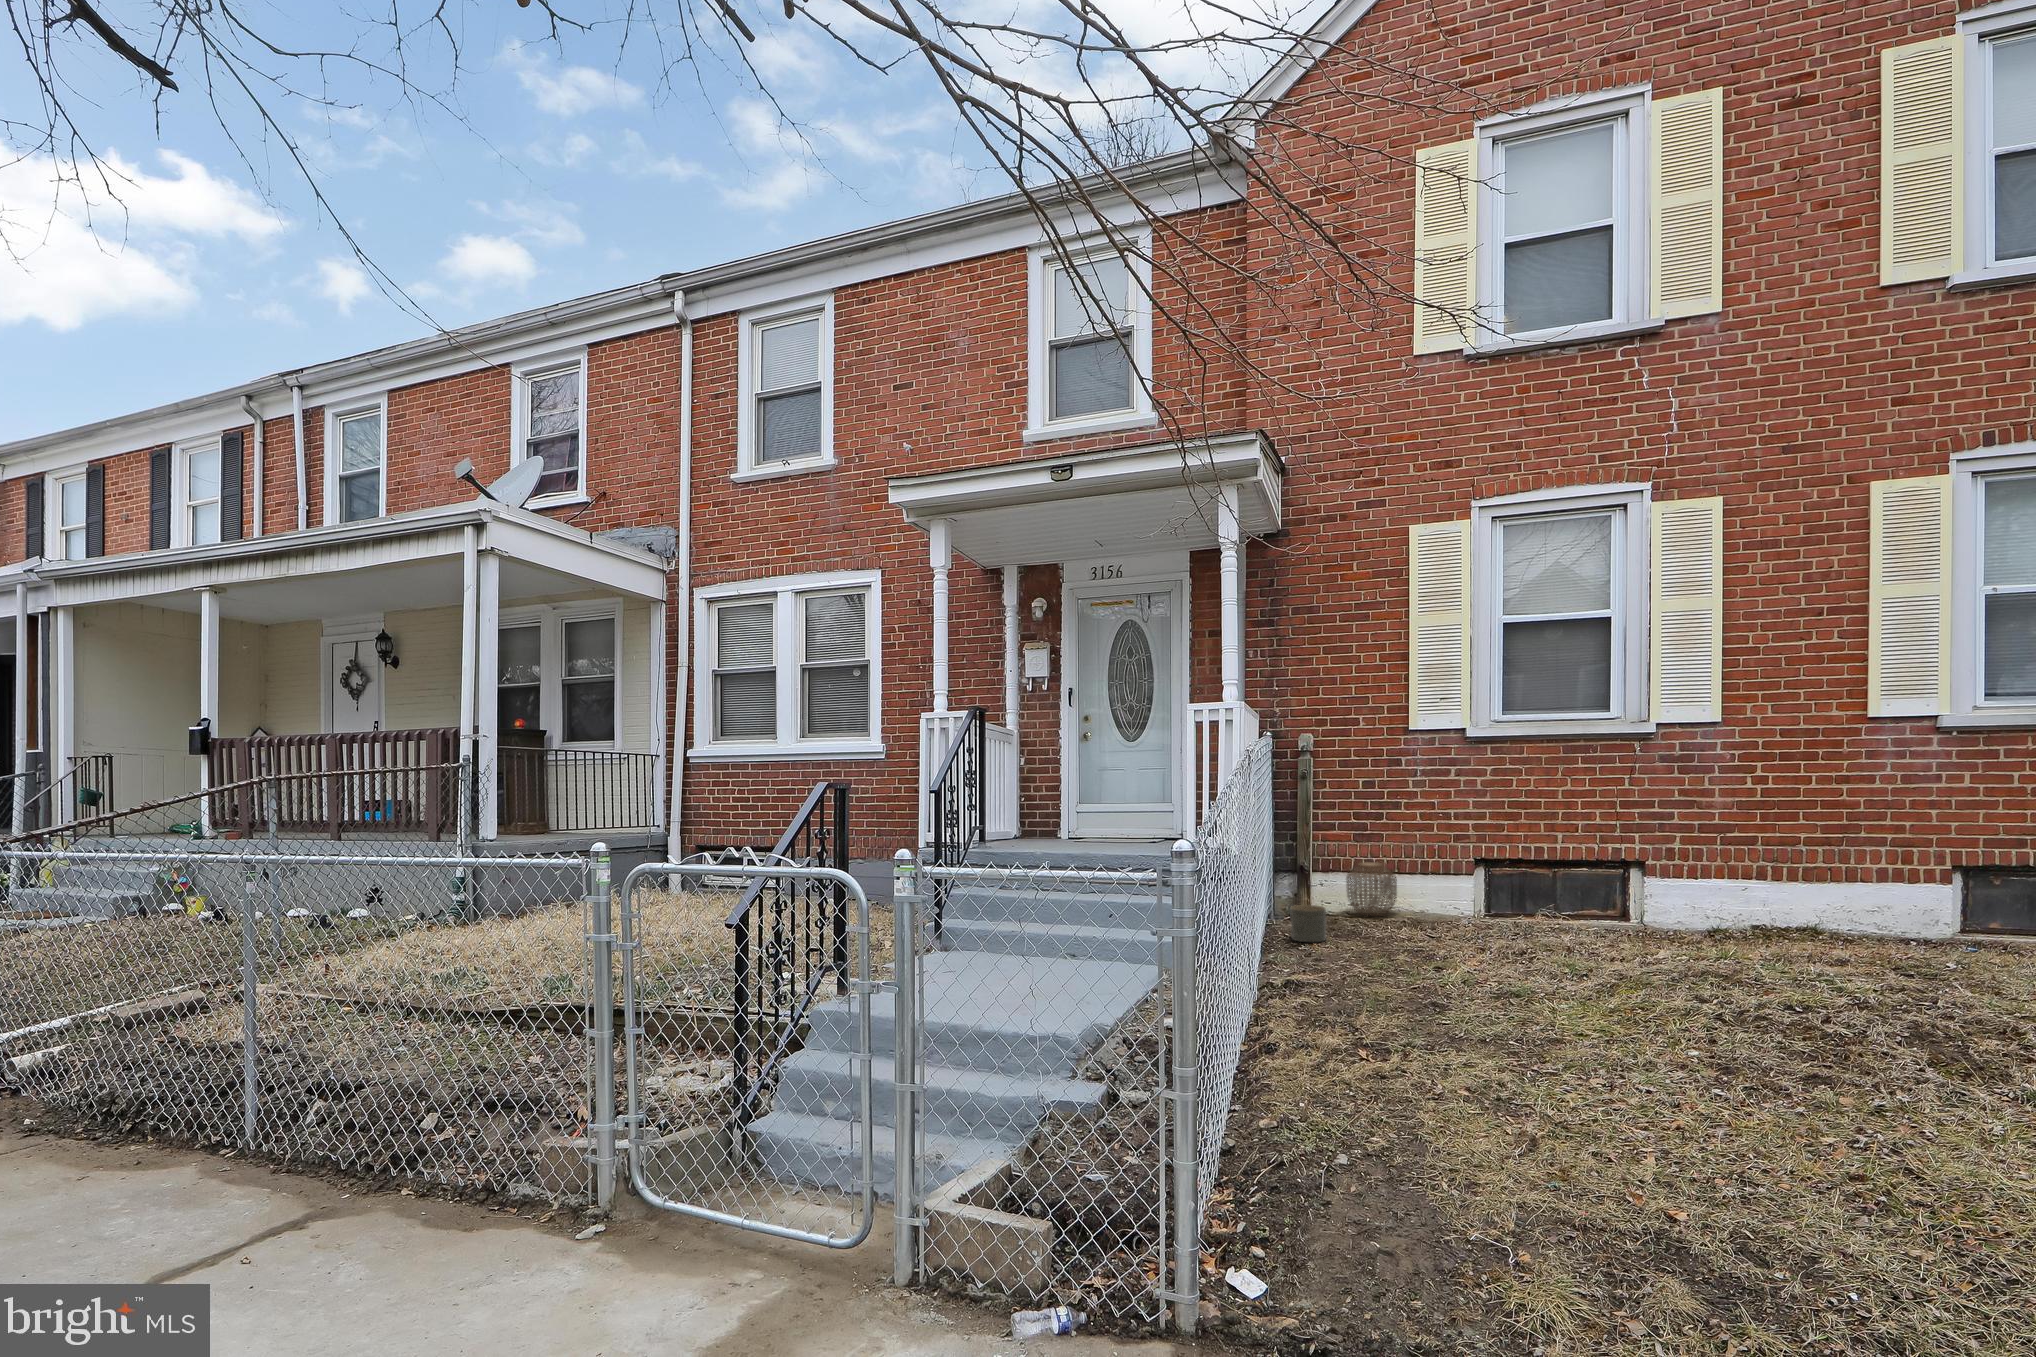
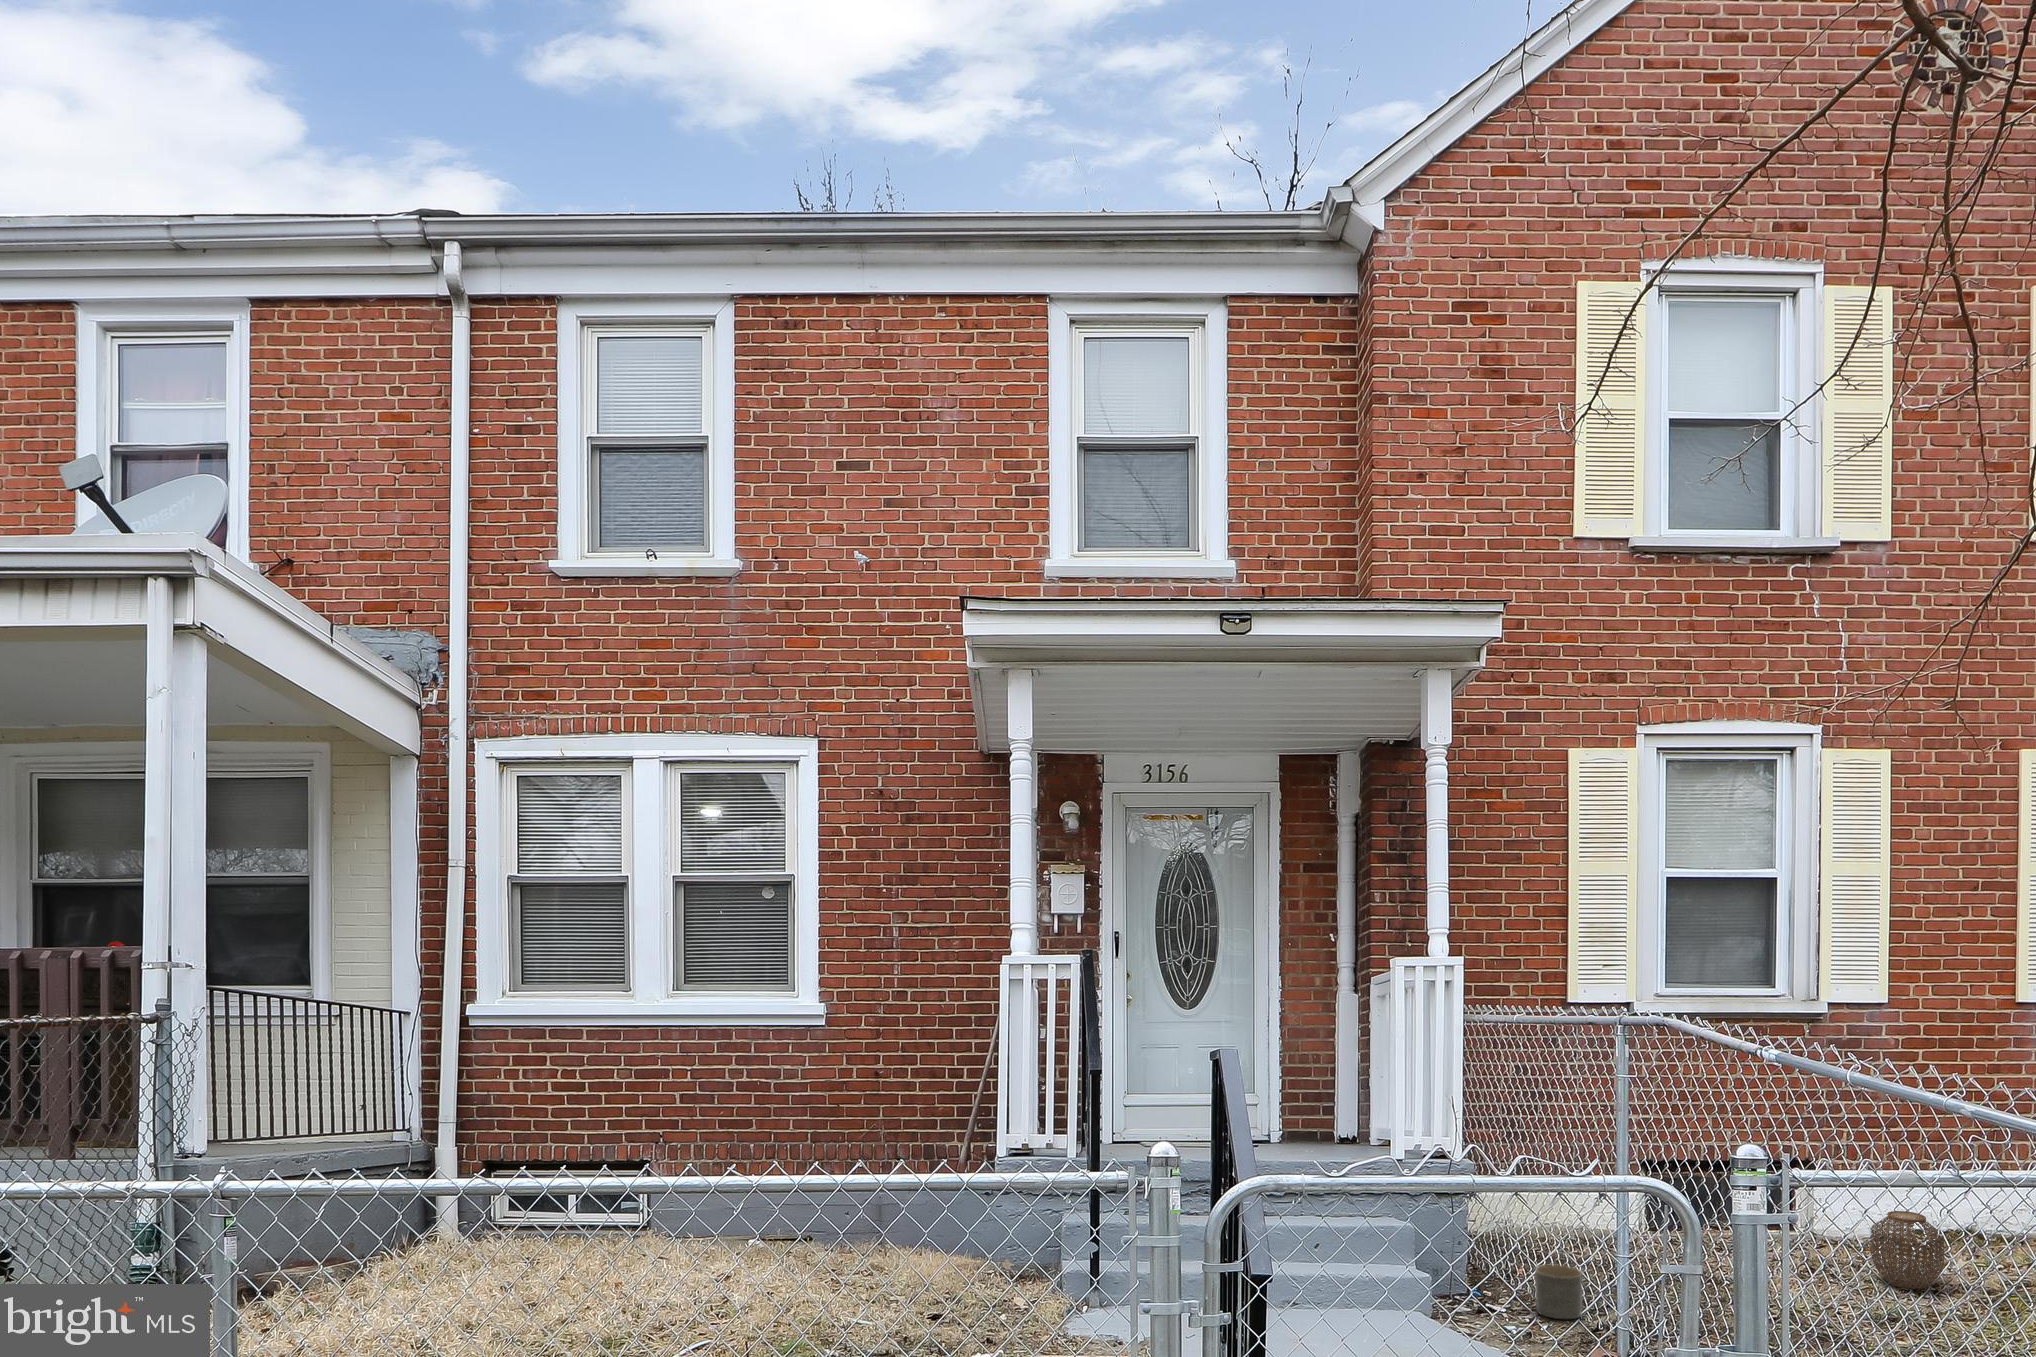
woven basket: present [1347,862,1397,916] -> present [1871,1211,1944,1289]

